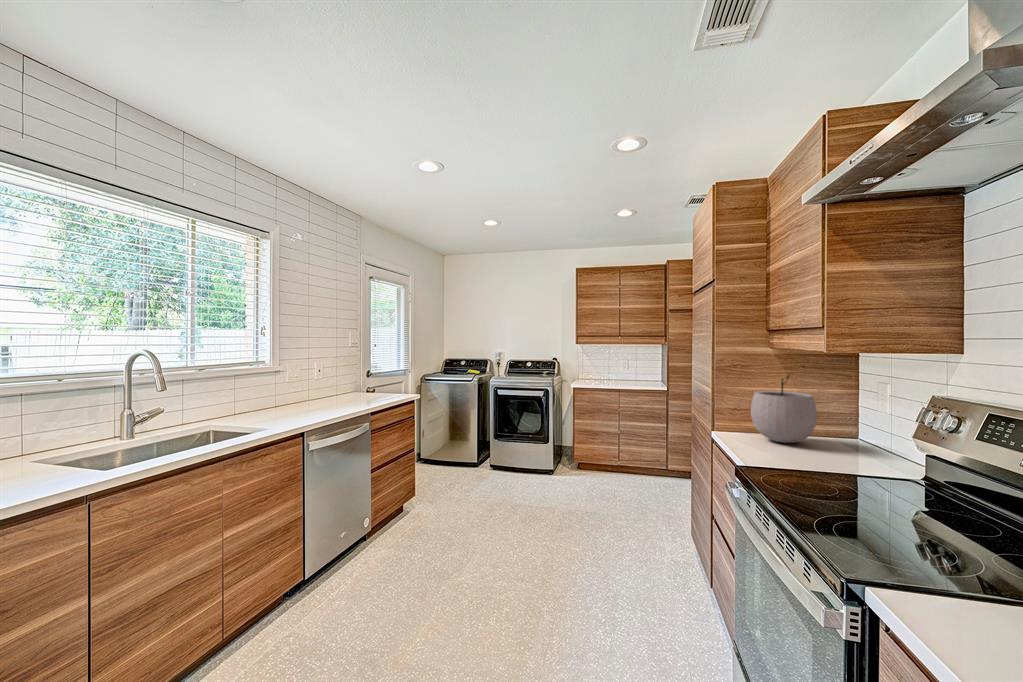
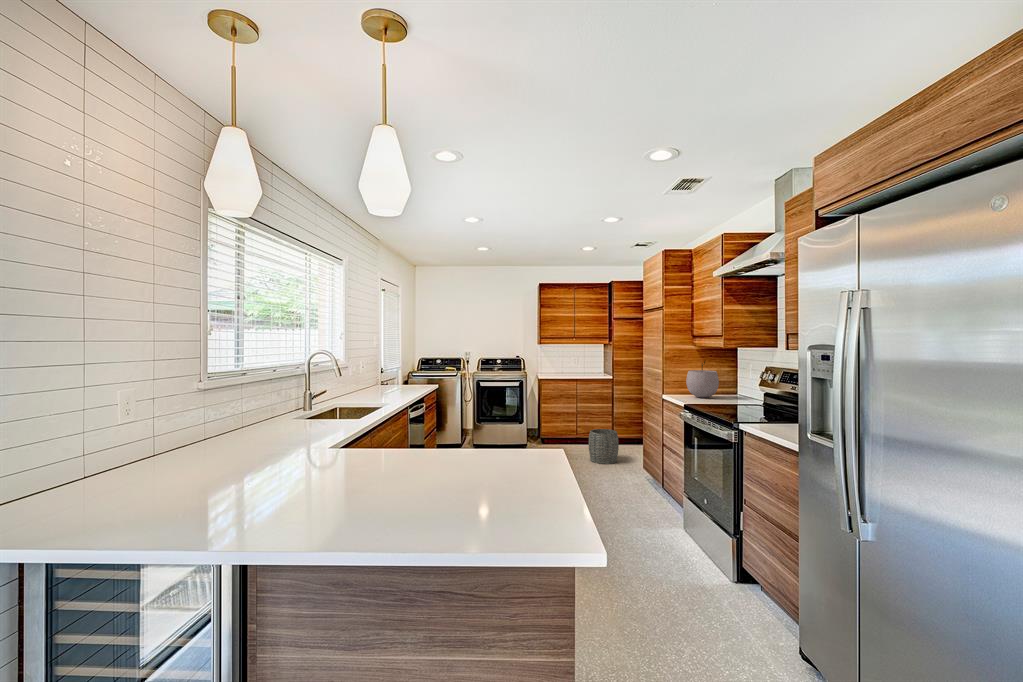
woven basket: none [620,458,662,510] -> present [589,429,619,464]

